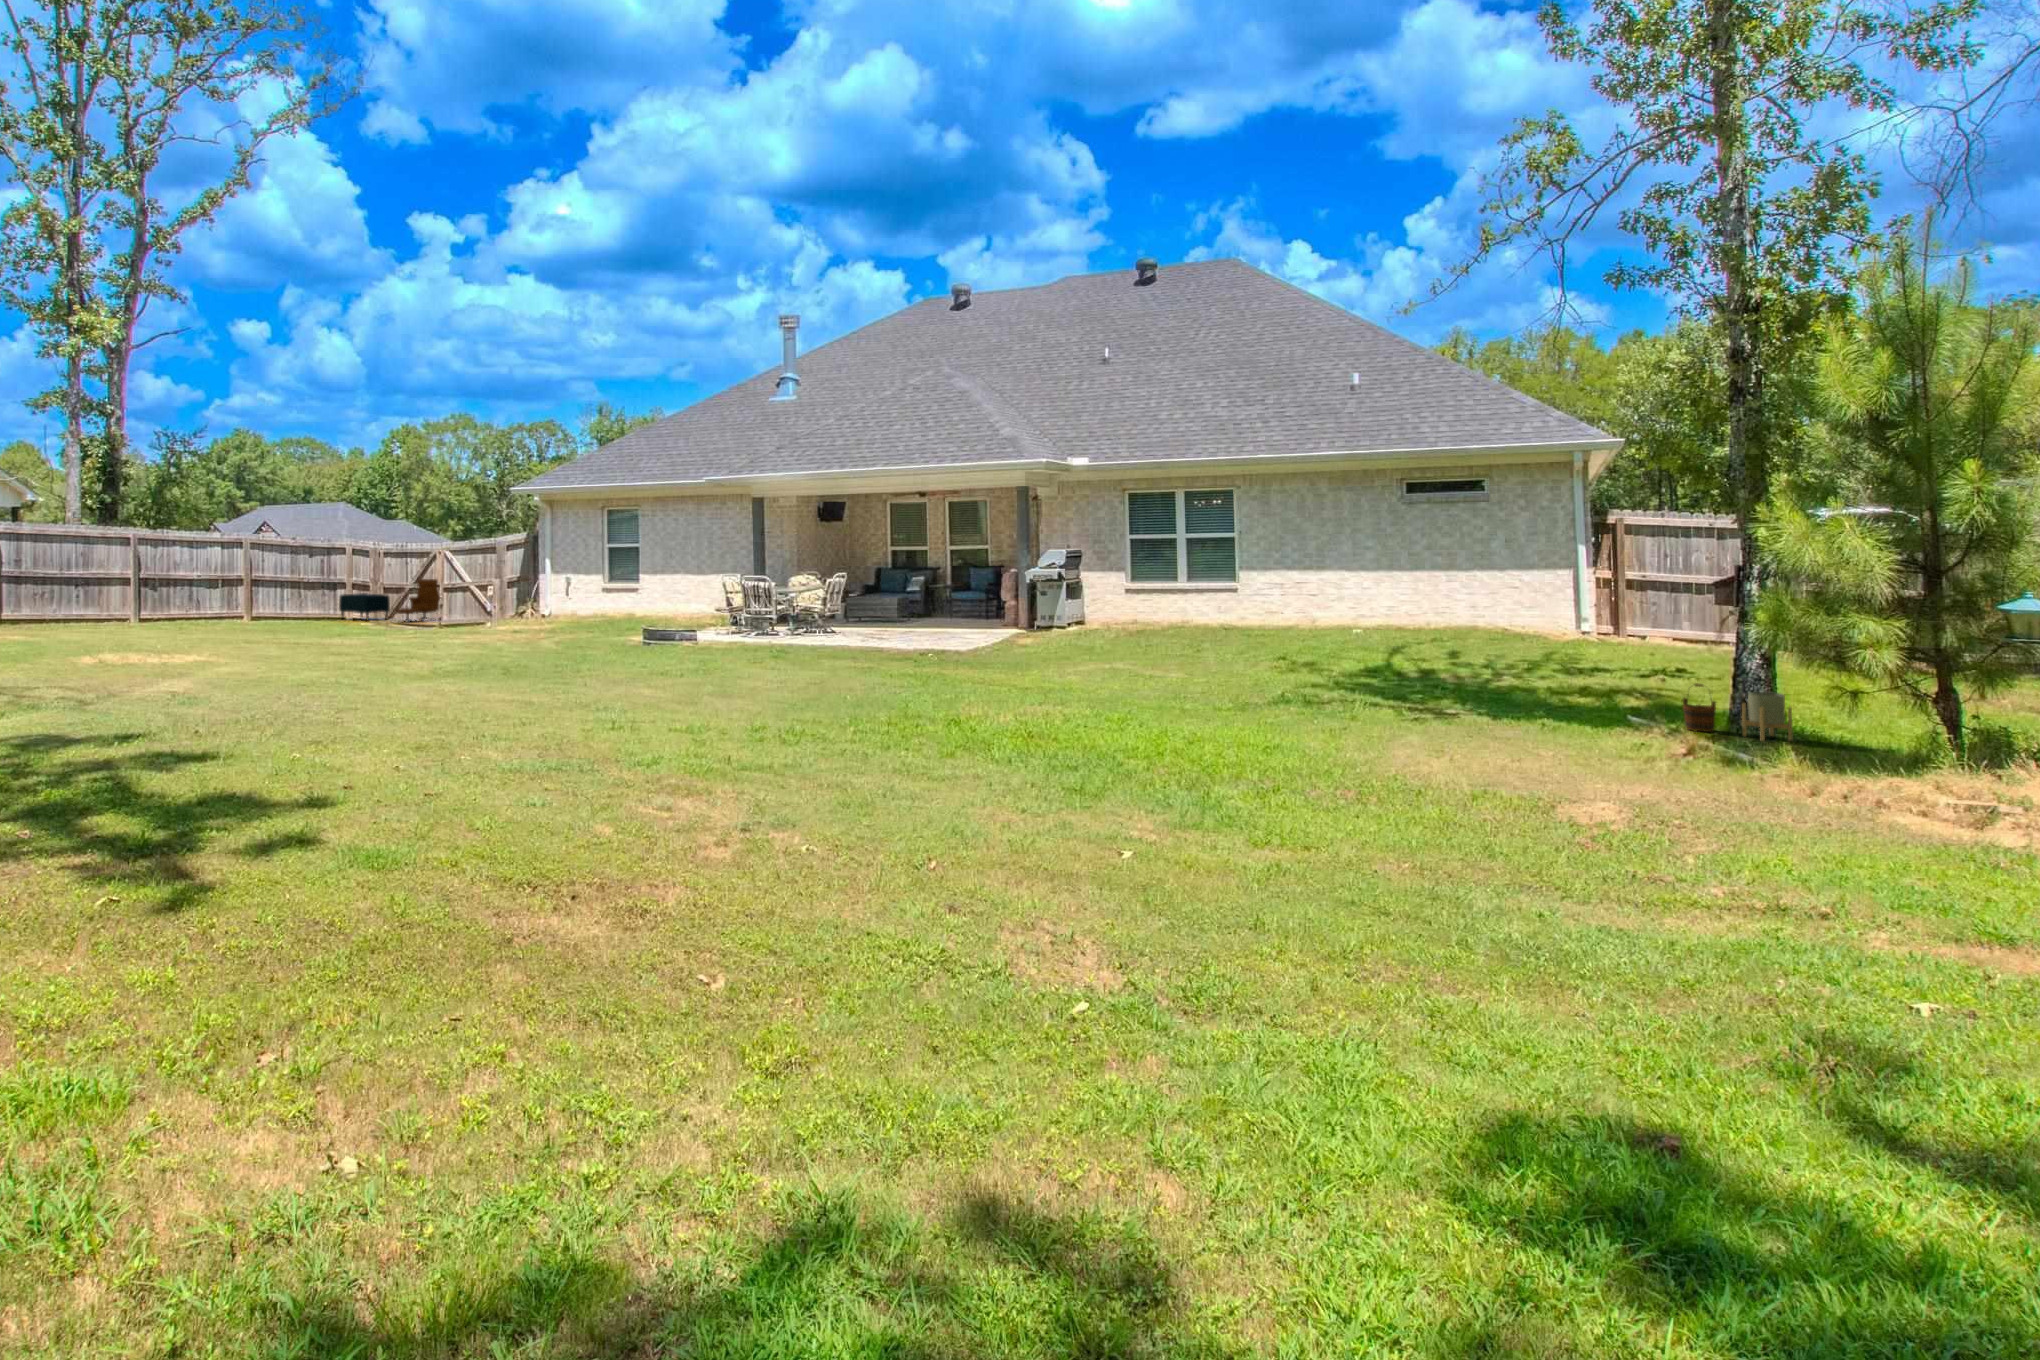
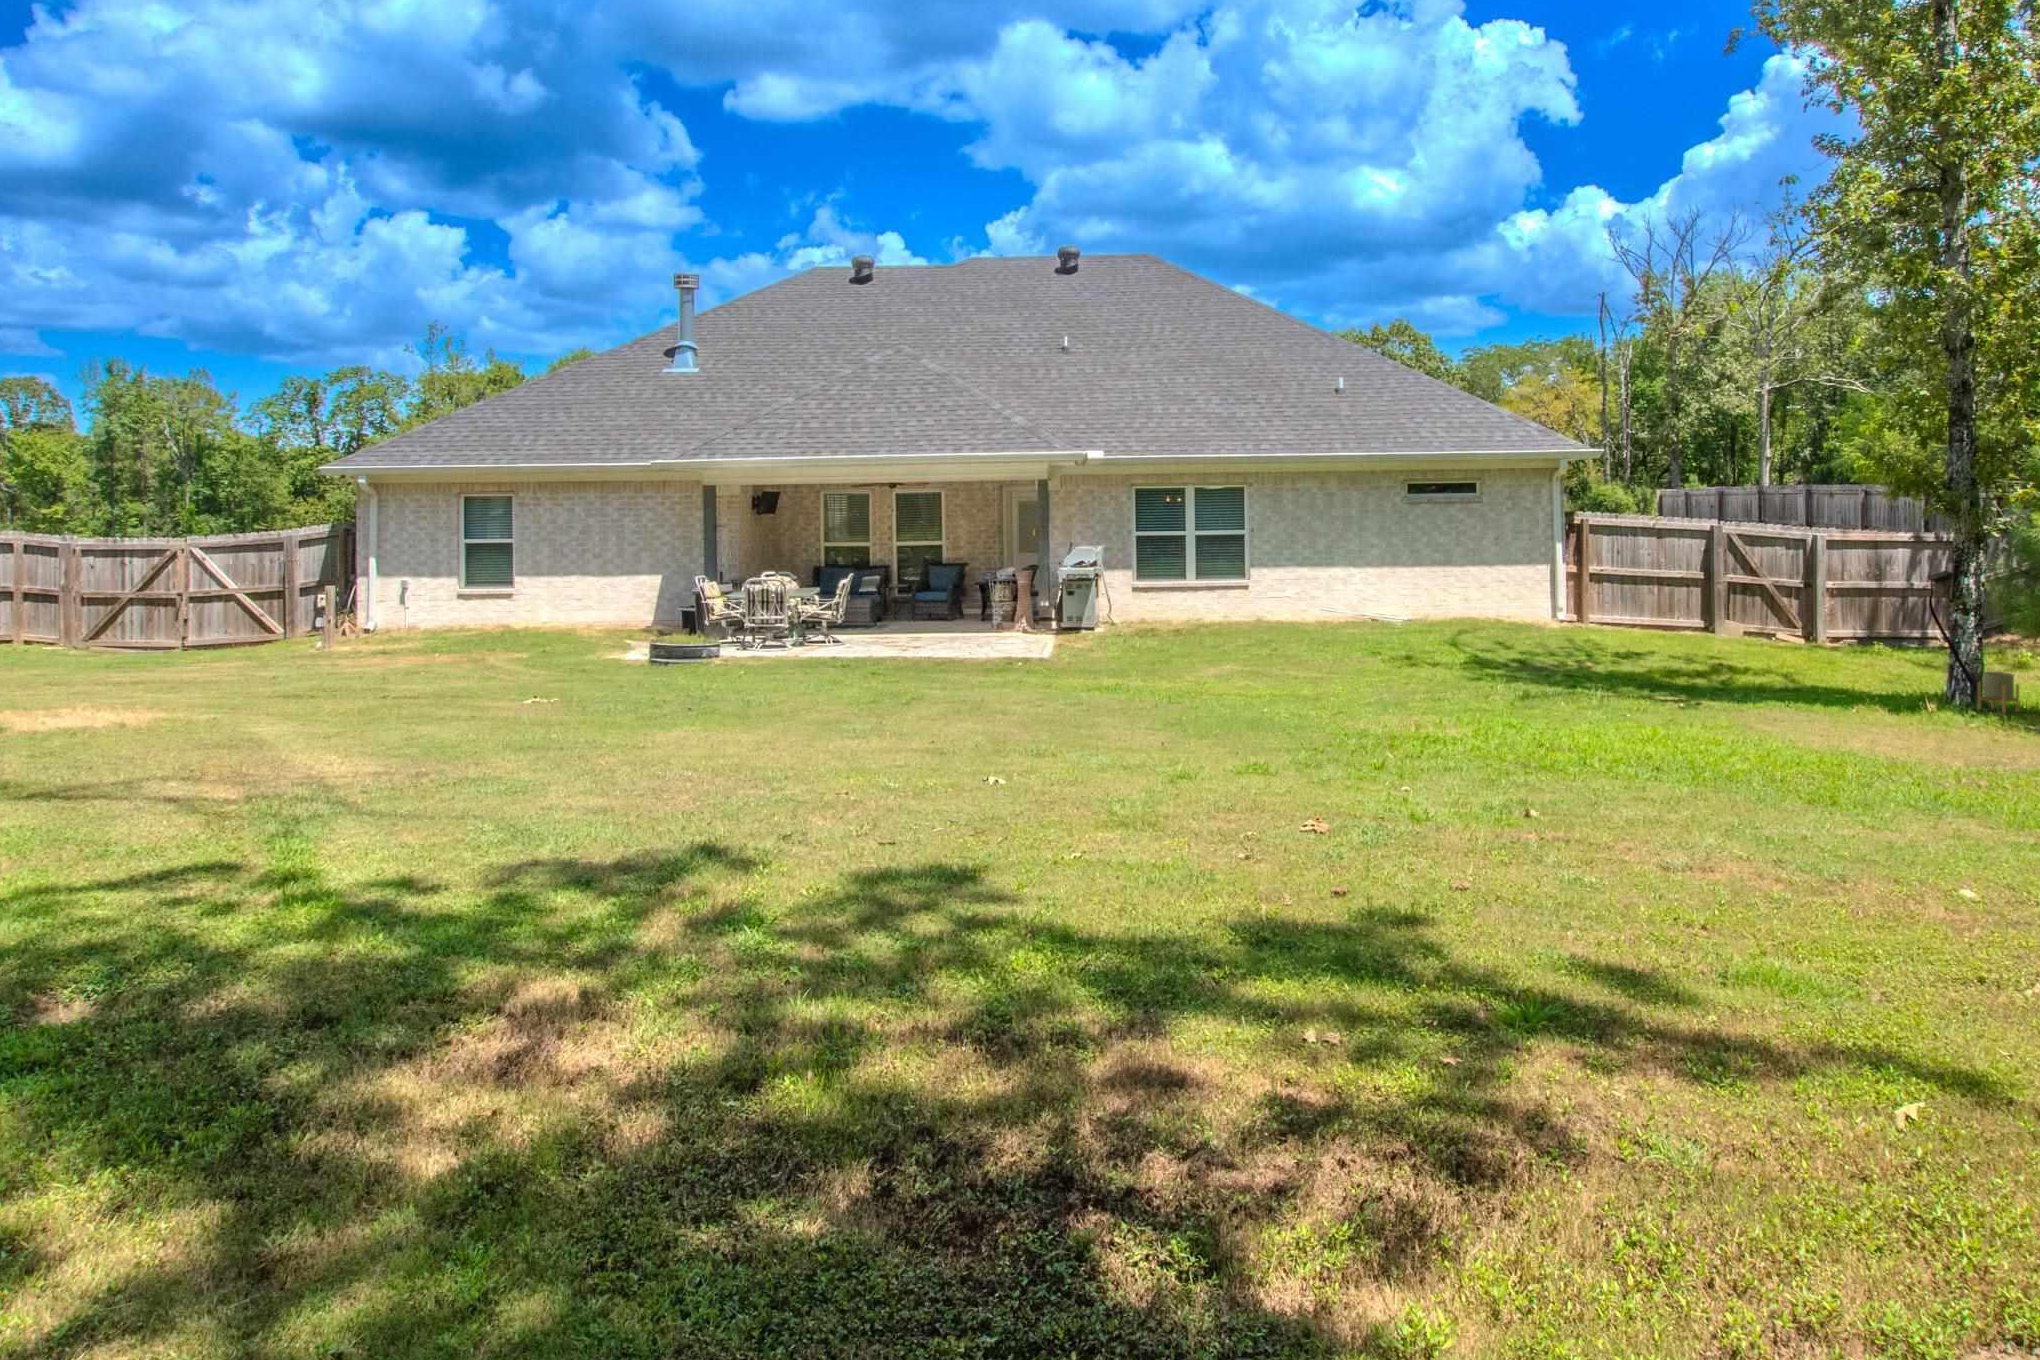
lounge chair: present [396,579,441,622] -> none [141,585,209,647]
bench: present [339,593,390,620] -> none [16,606,110,645]
wooden bucket: present [1683,683,1716,732] -> none [1919,666,1950,708]

